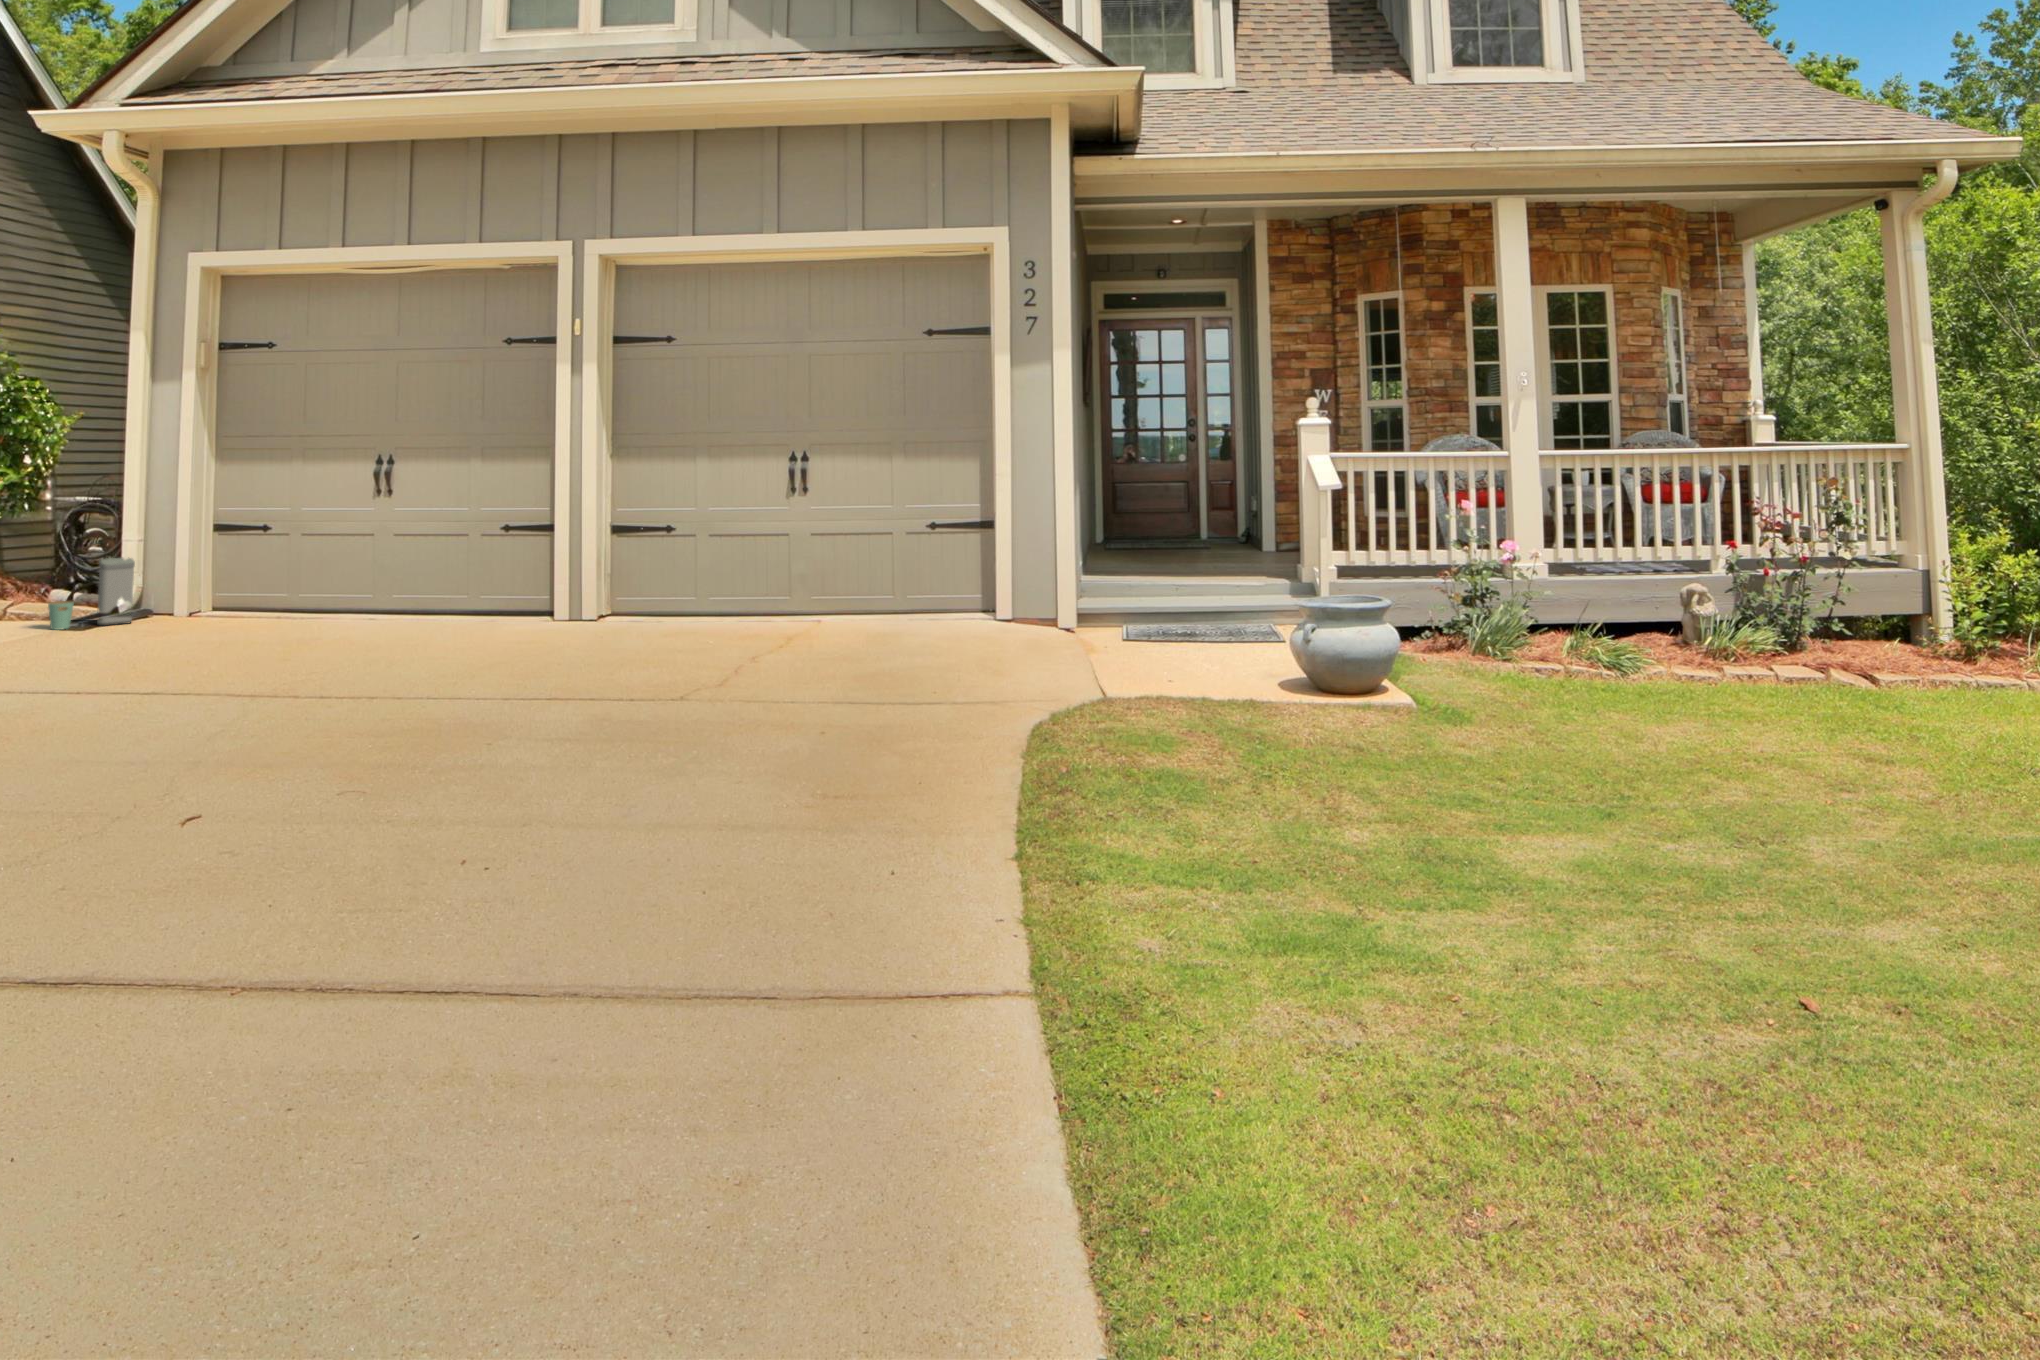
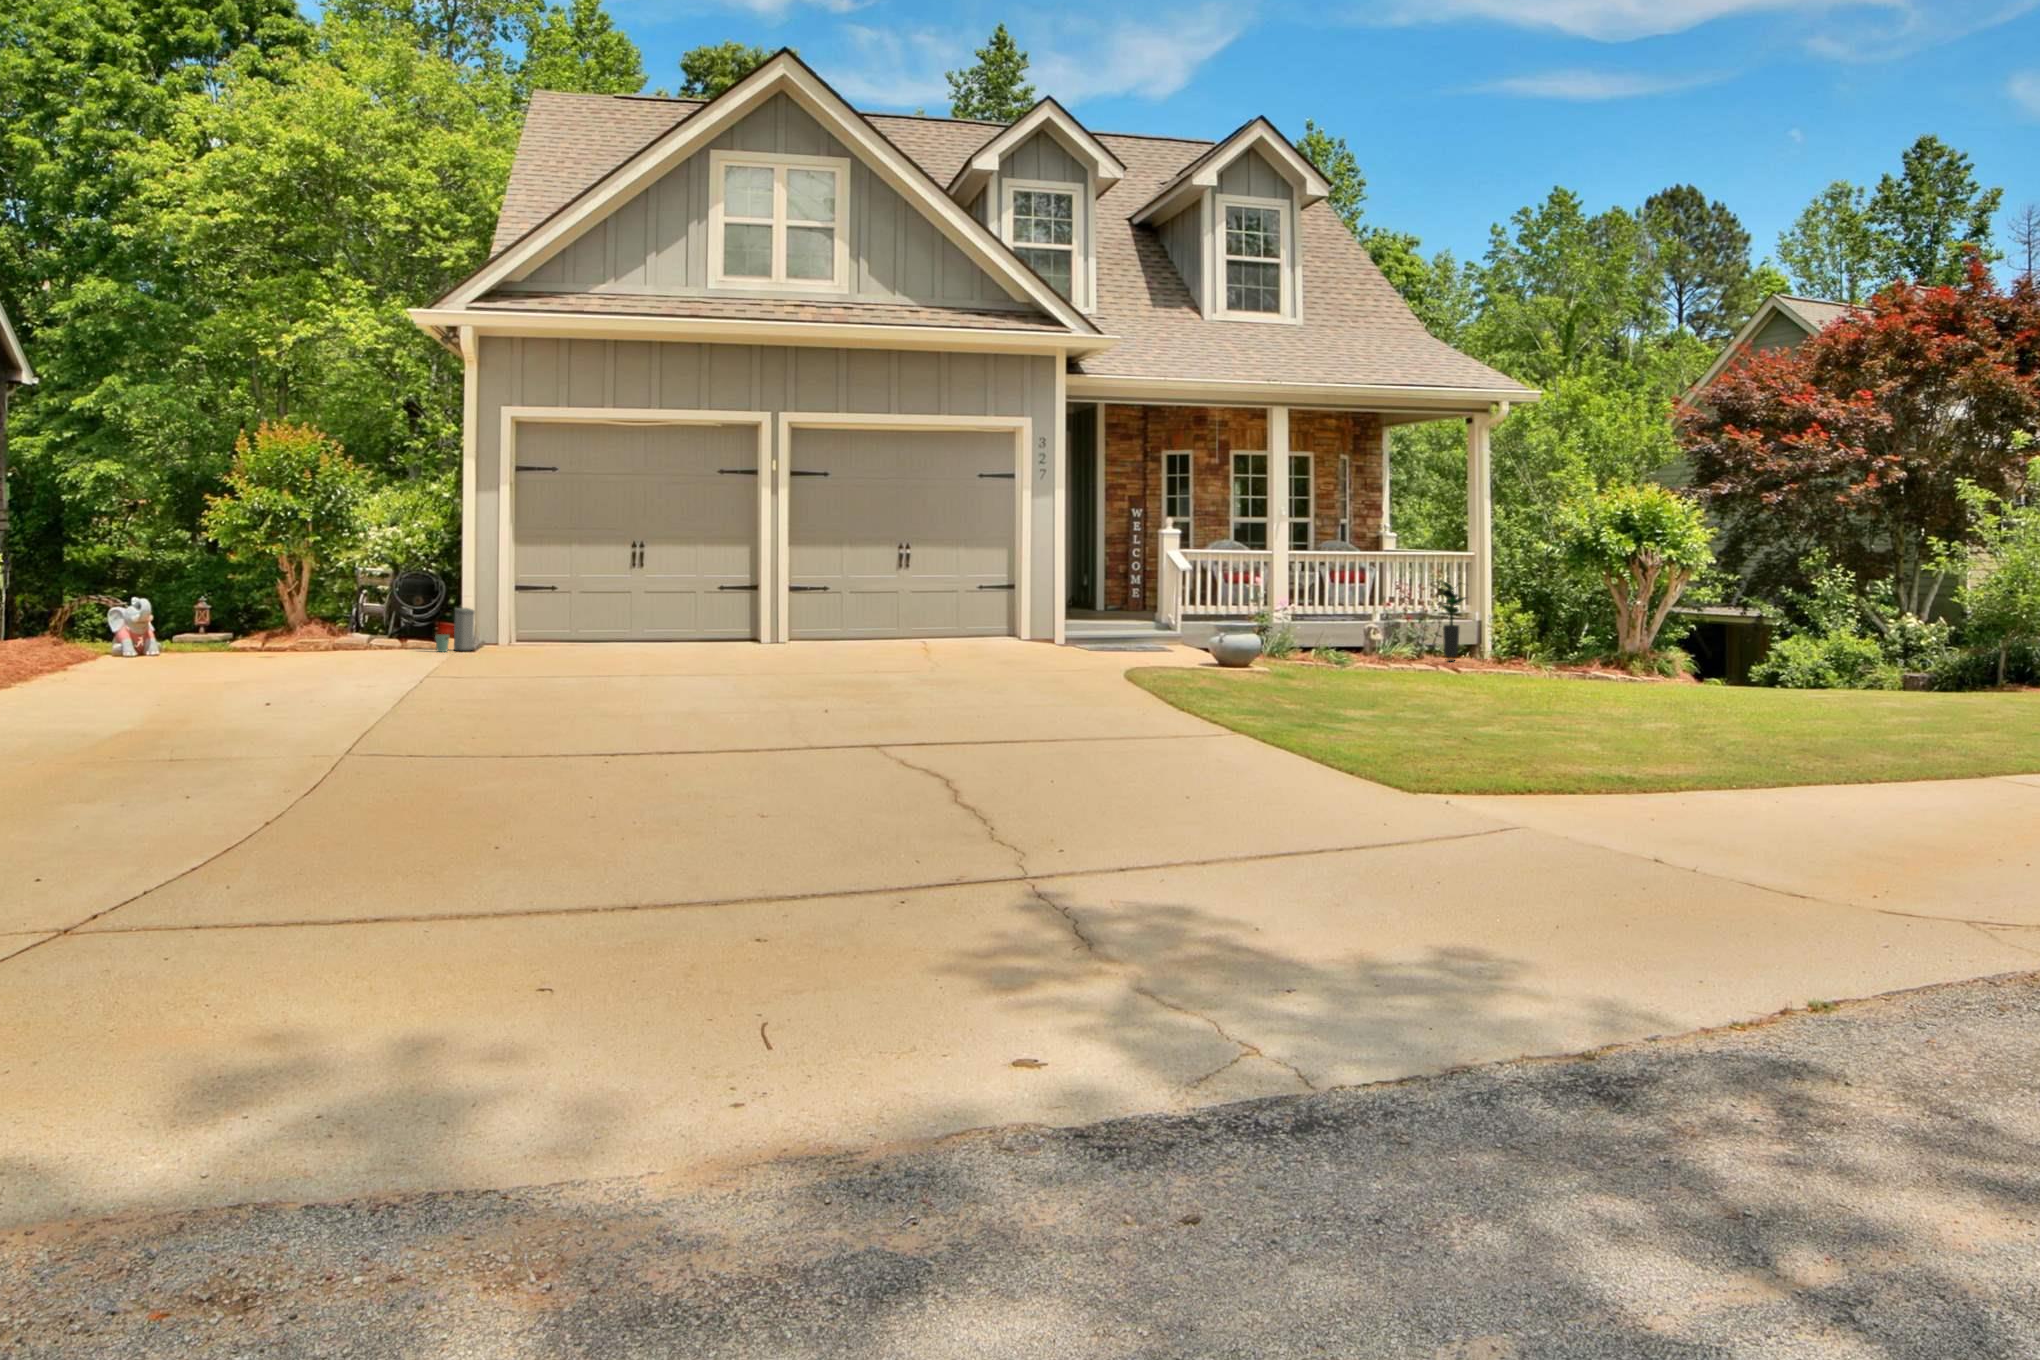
potted plant: none [1825,501,1897,653] -> present [1442,582,1466,662]

